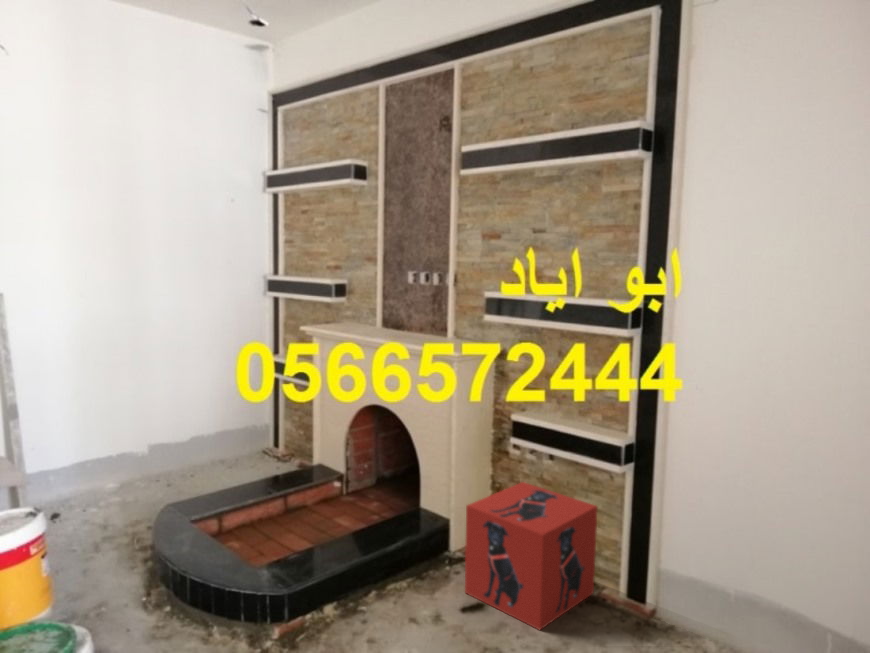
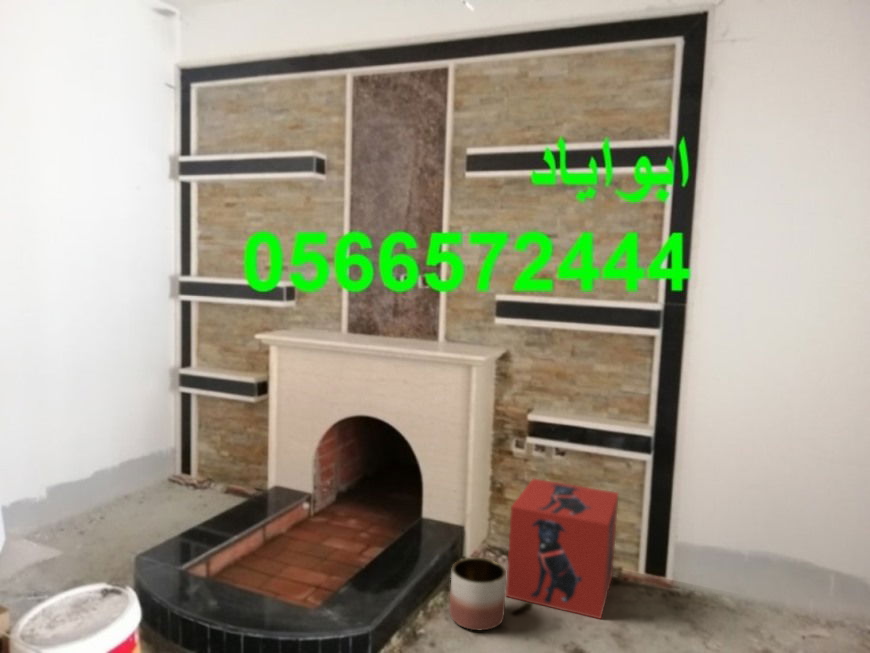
planter: none [394,549,447,617] -> present [449,558,506,630]

